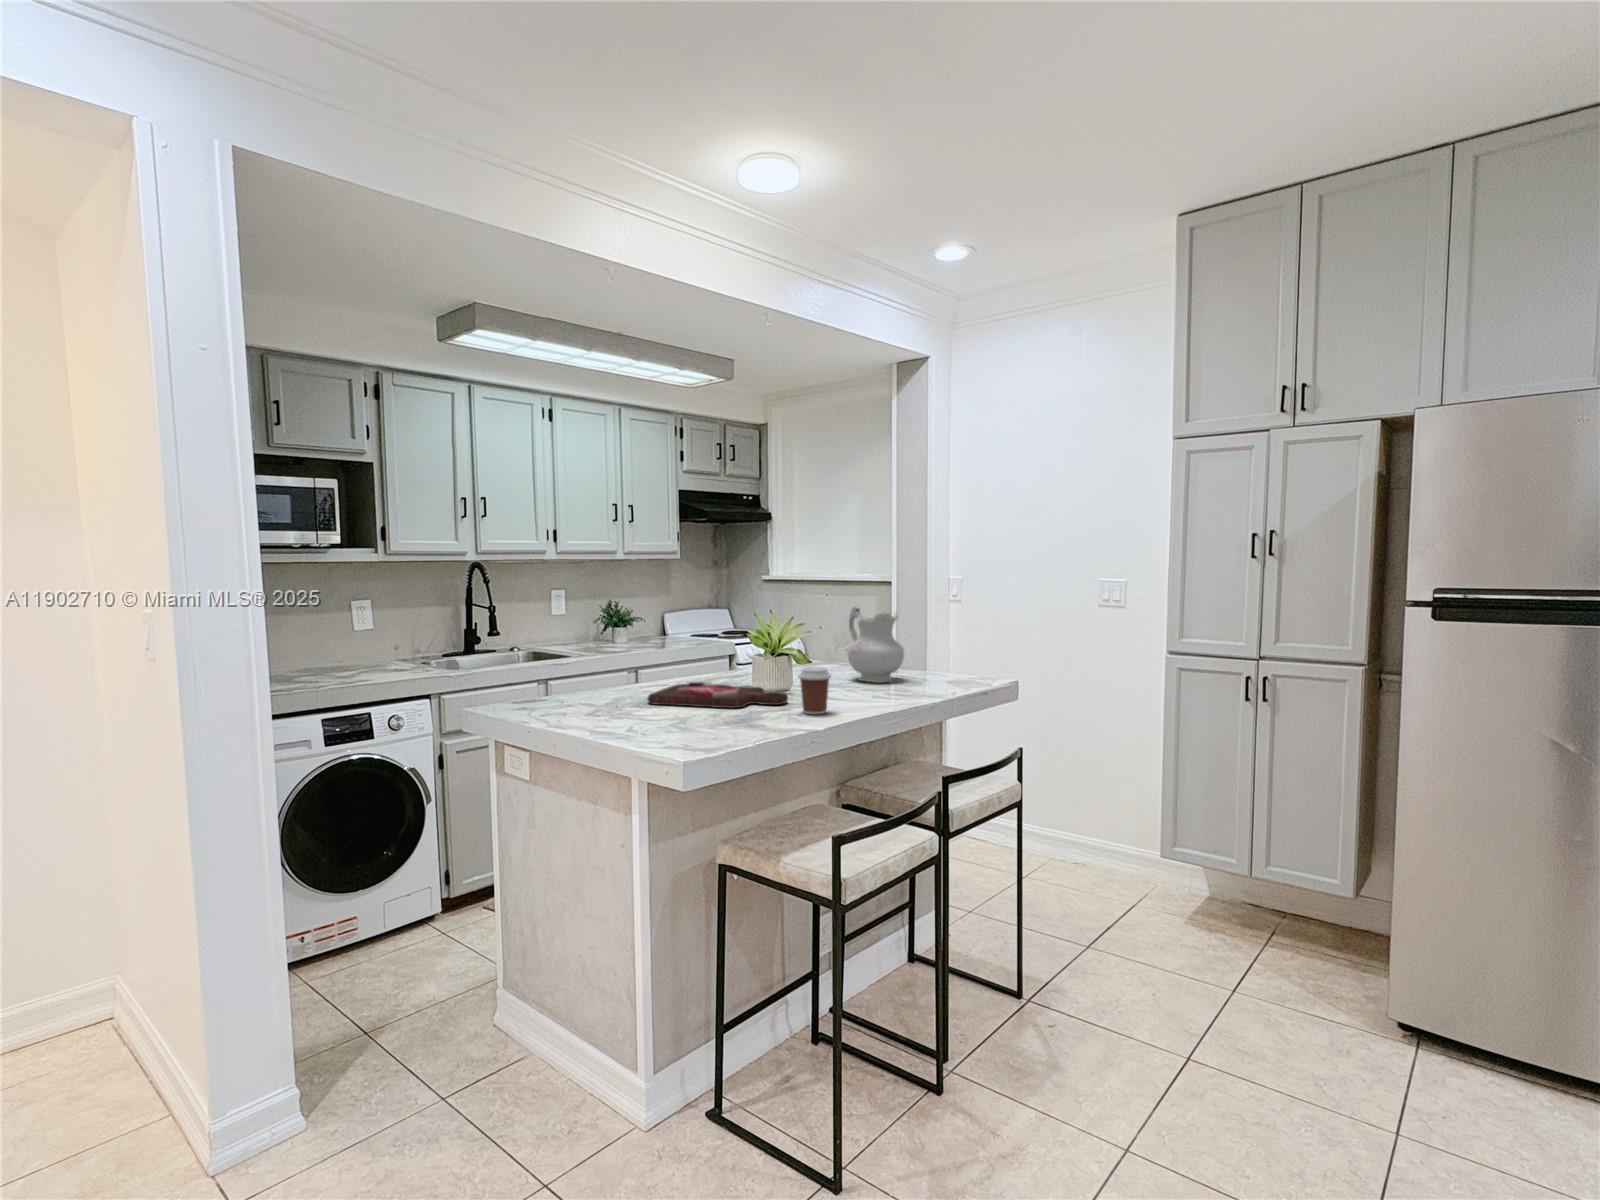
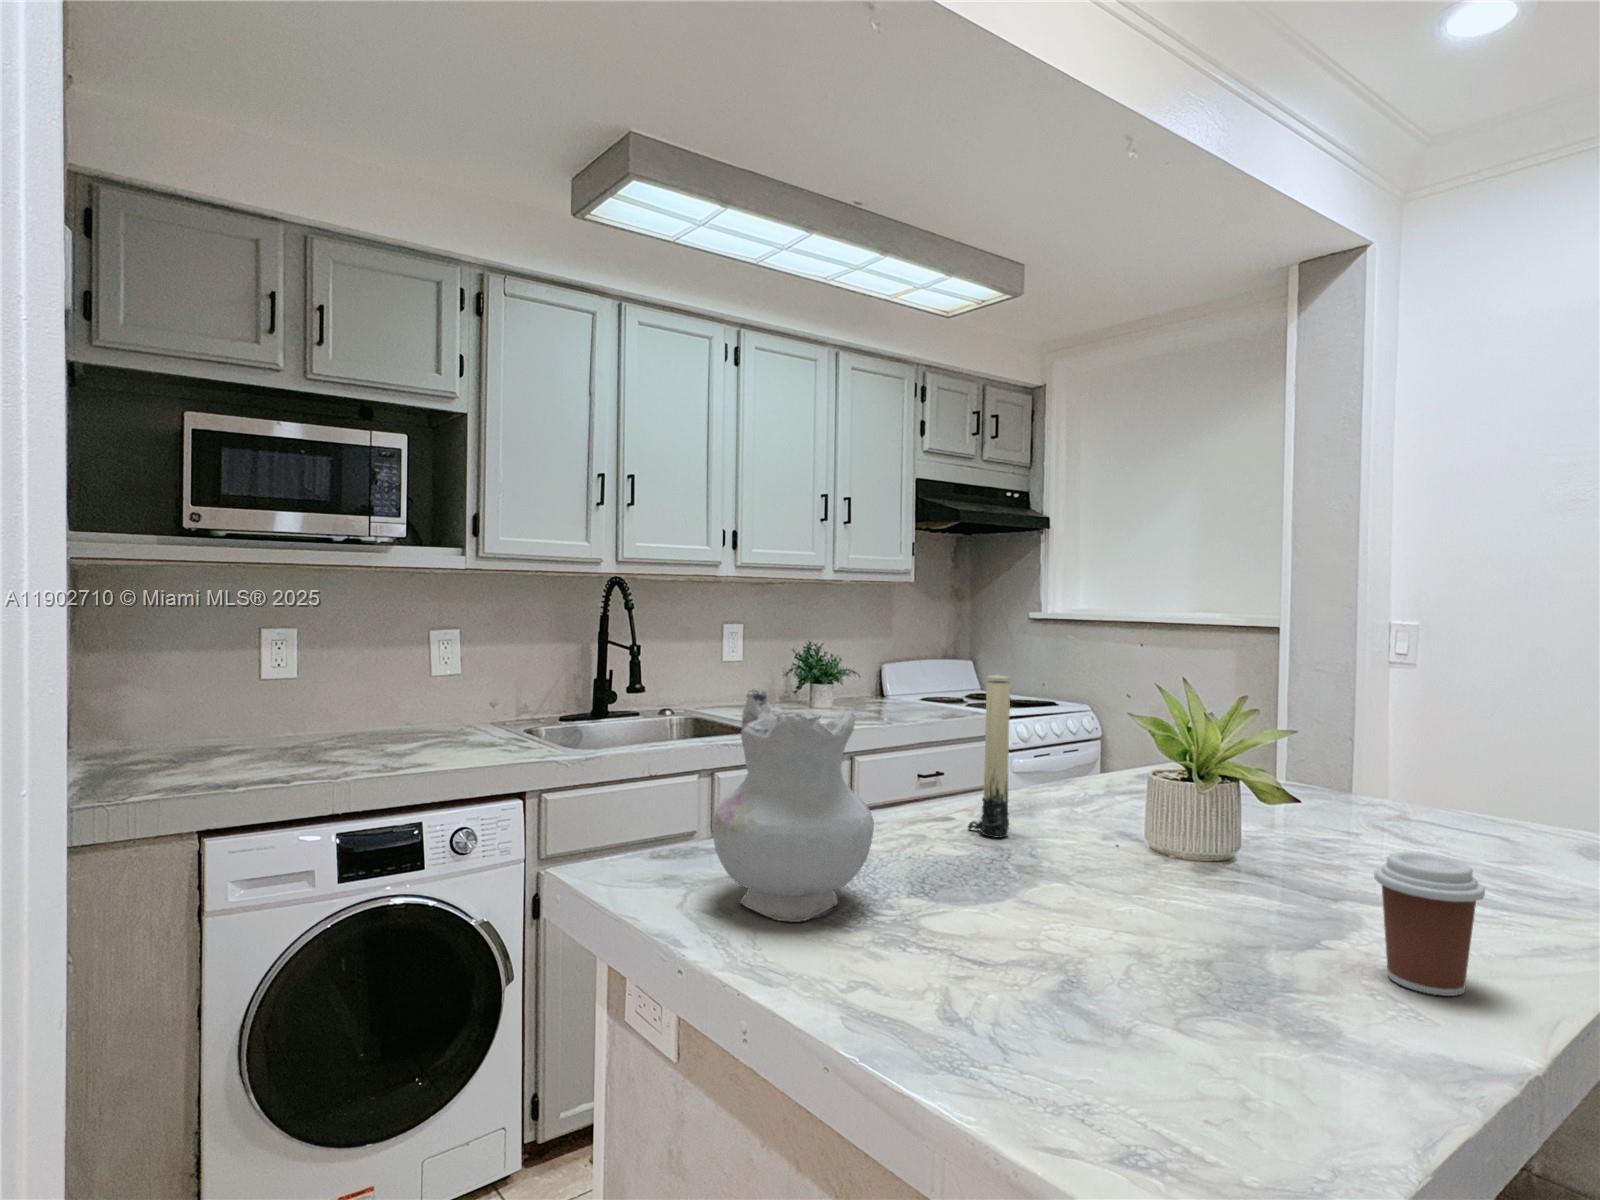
ceramic pitcher: present [848,607,904,683] -> present [713,689,874,922]
candle: none [673,610,692,687] -> present [968,675,1010,837]
cutting board: present [648,682,788,708] -> none [942,836,1298,937]

